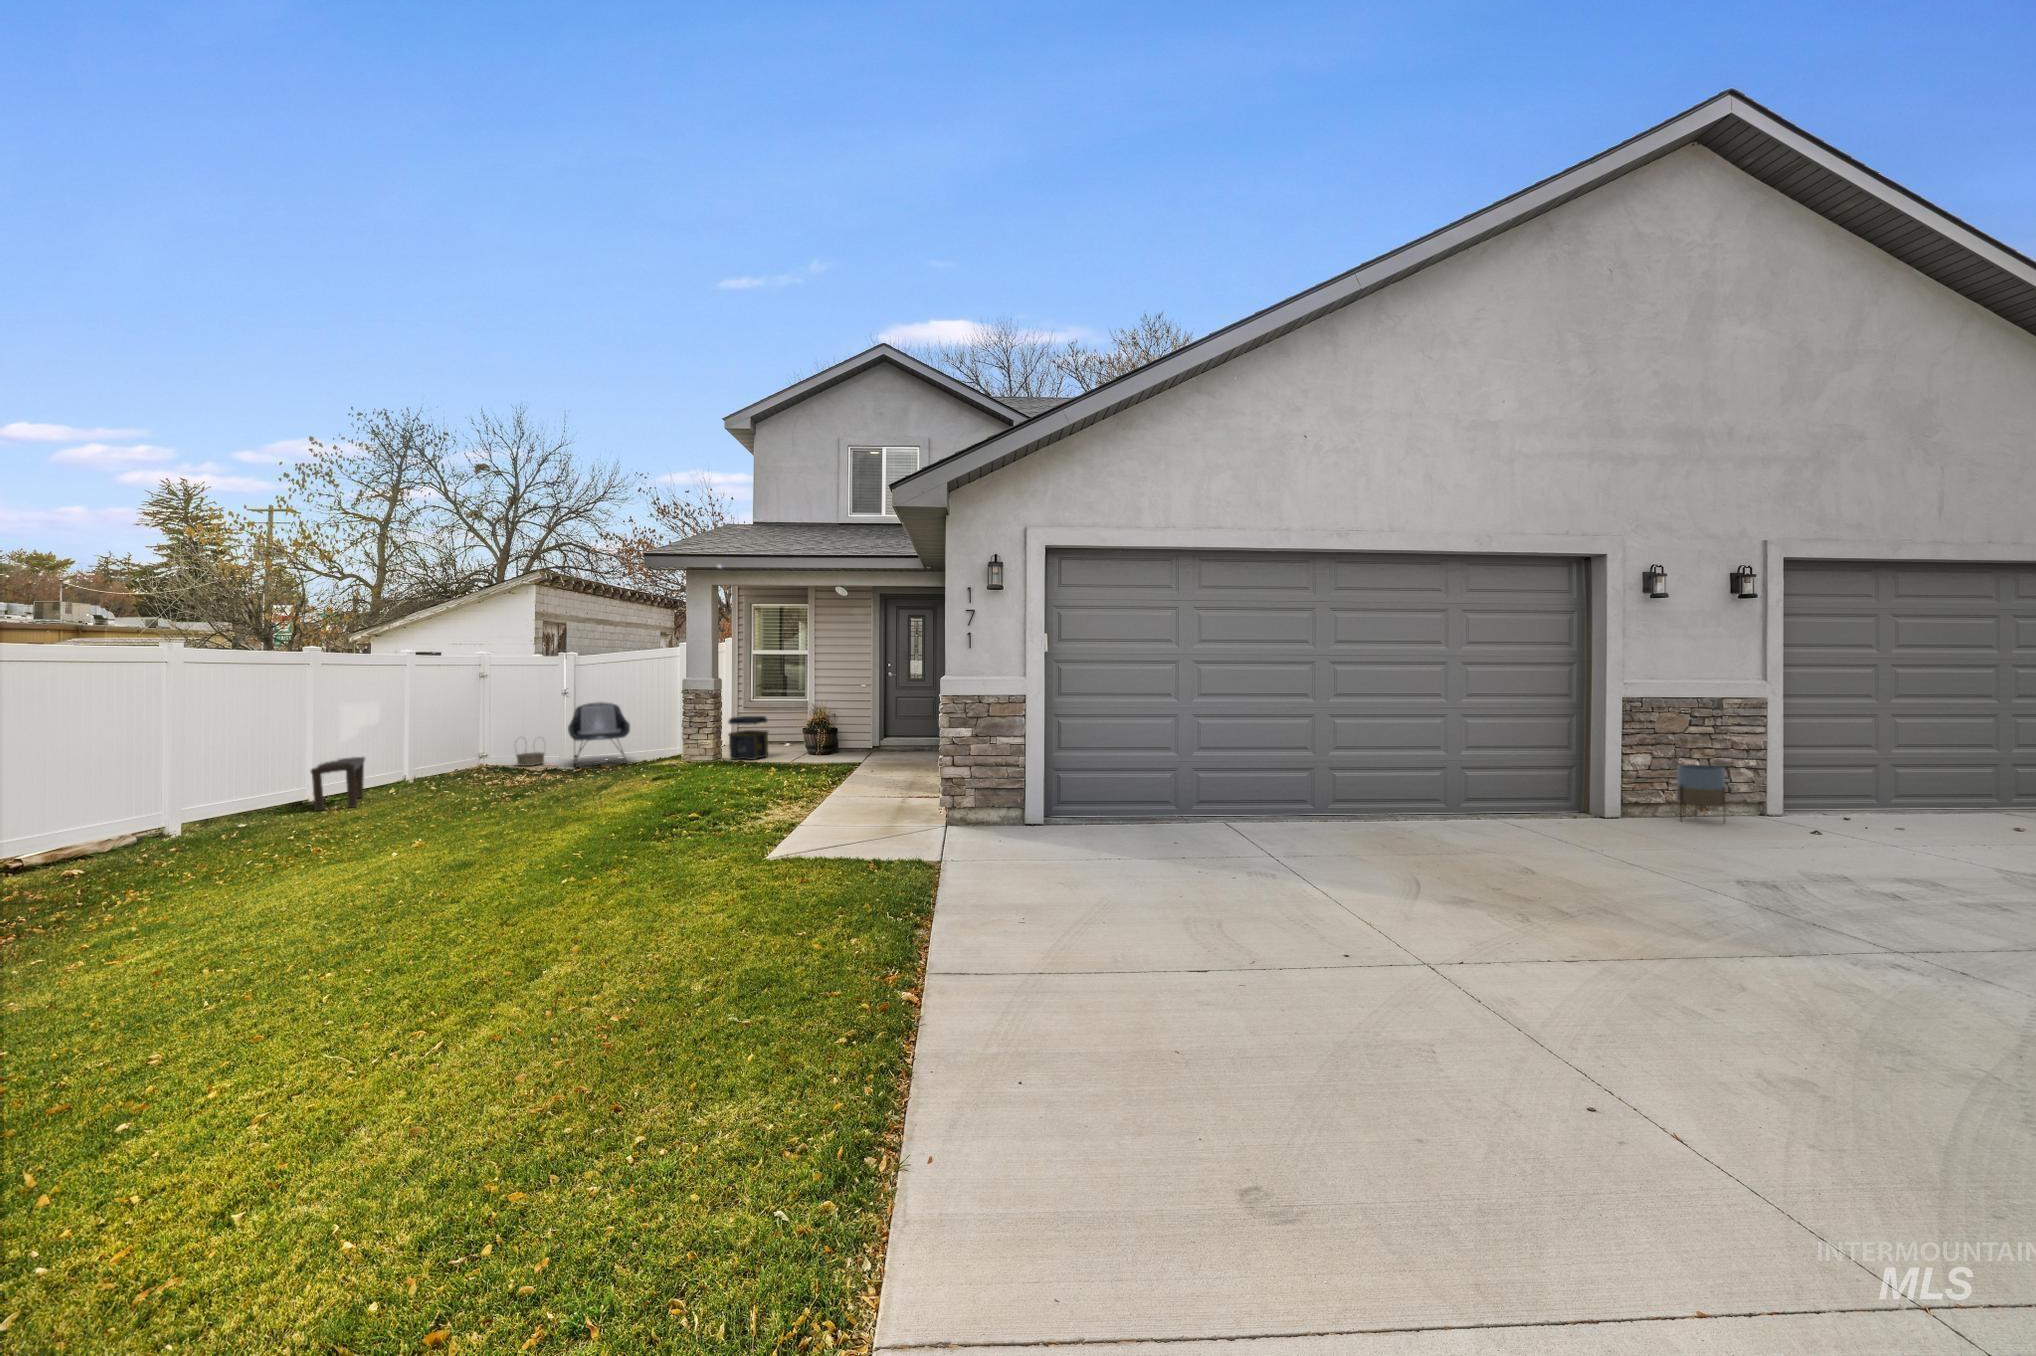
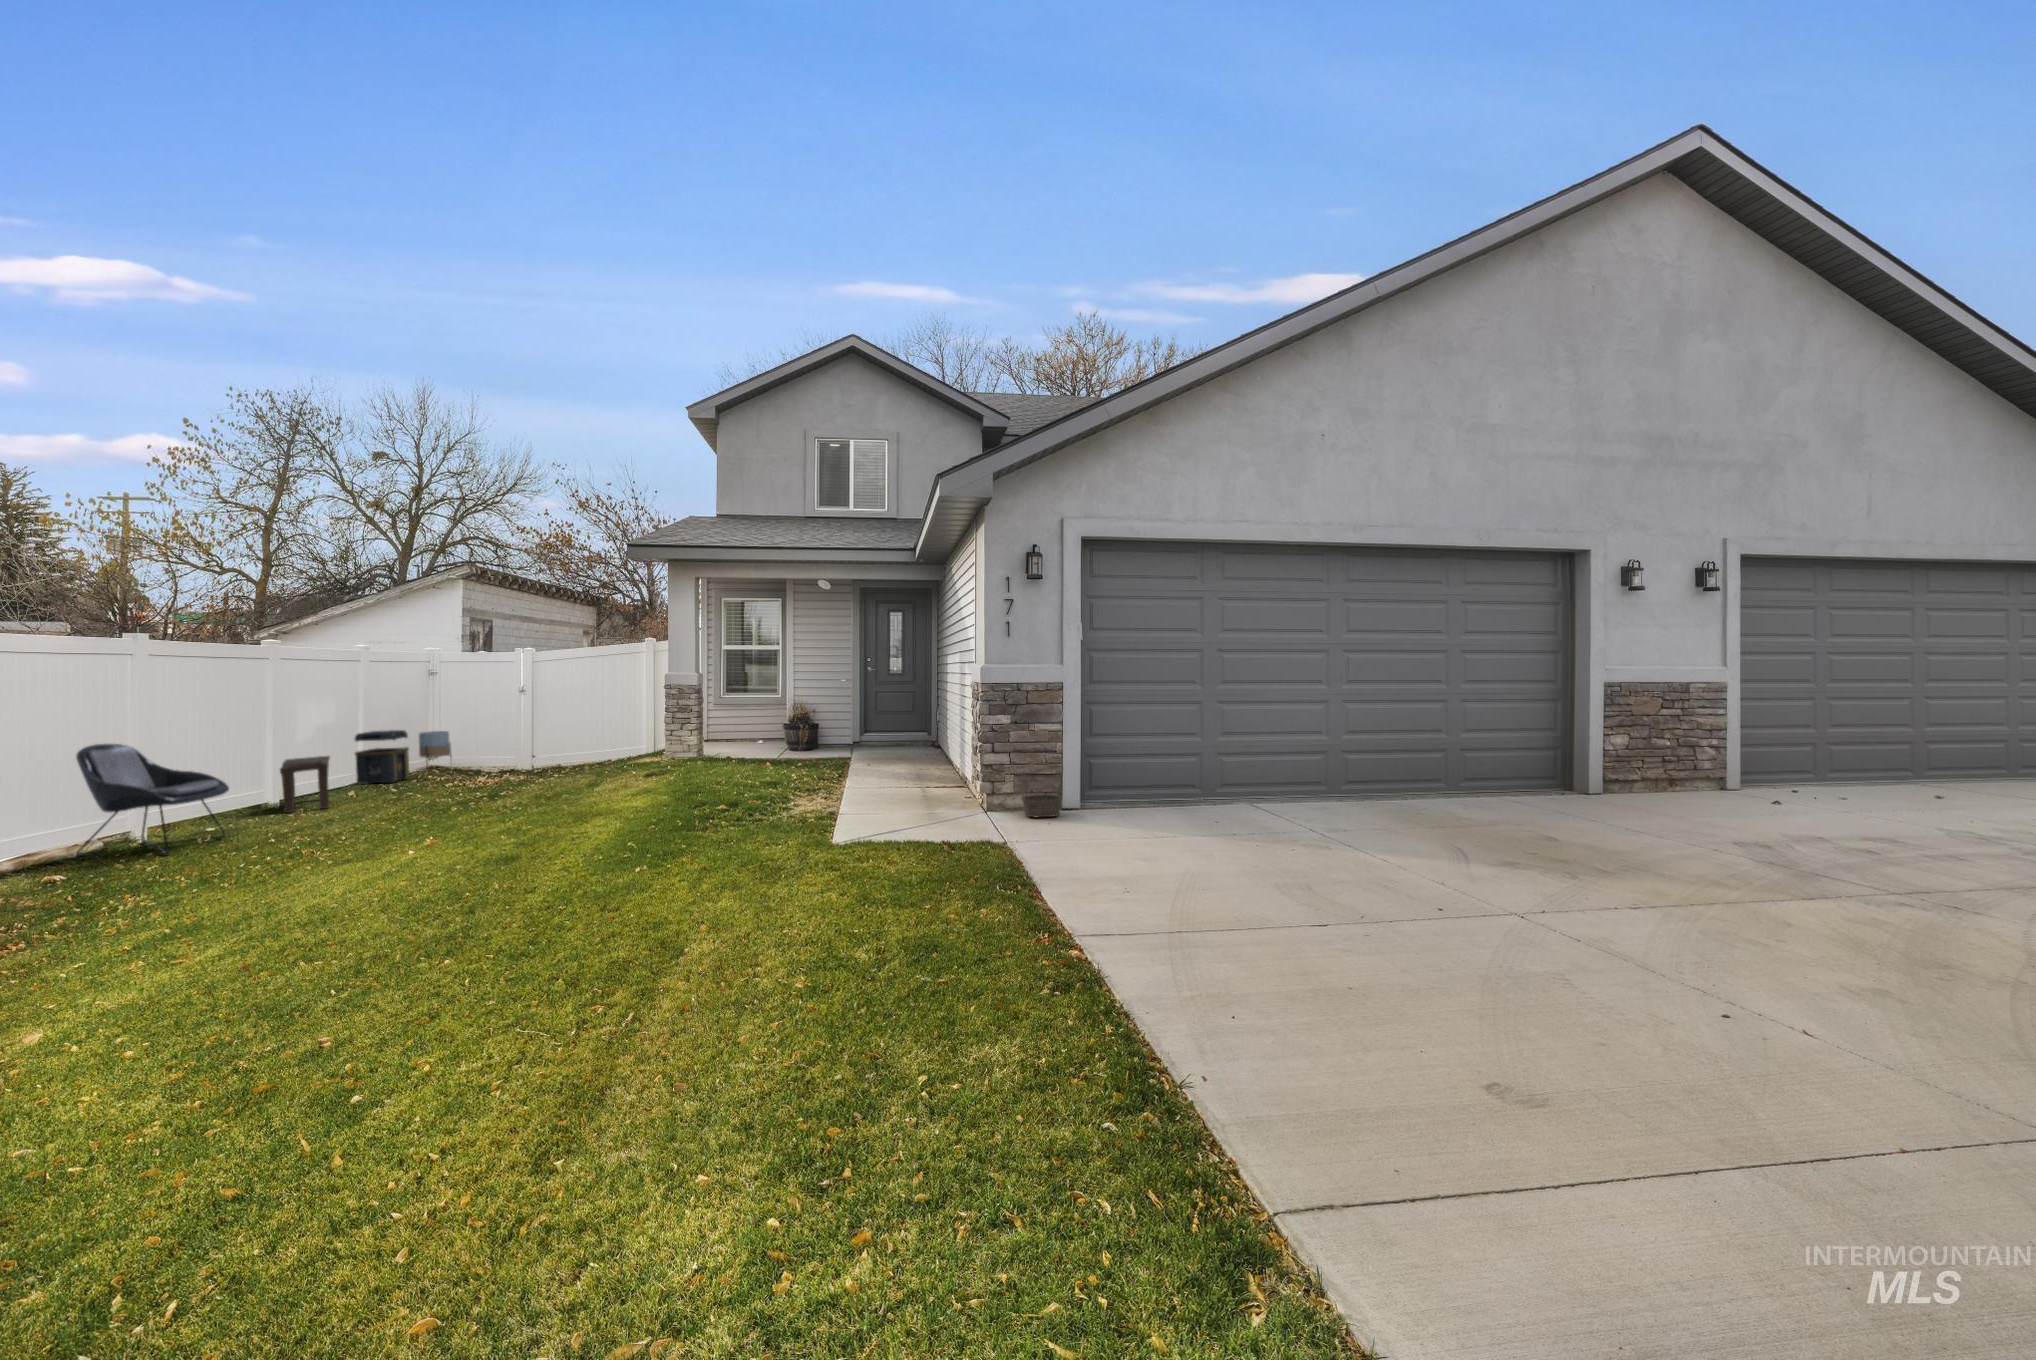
lounge chair: present [568,702,630,764] -> present [76,744,229,860]
toolbox: present [728,716,768,760] -> present [355,730,409,784]
basket: present [516,750,545,766] -> present [1021,770,1062,817]
planter: present [1676,765,1725,806] -> present [419,731,451,761]

